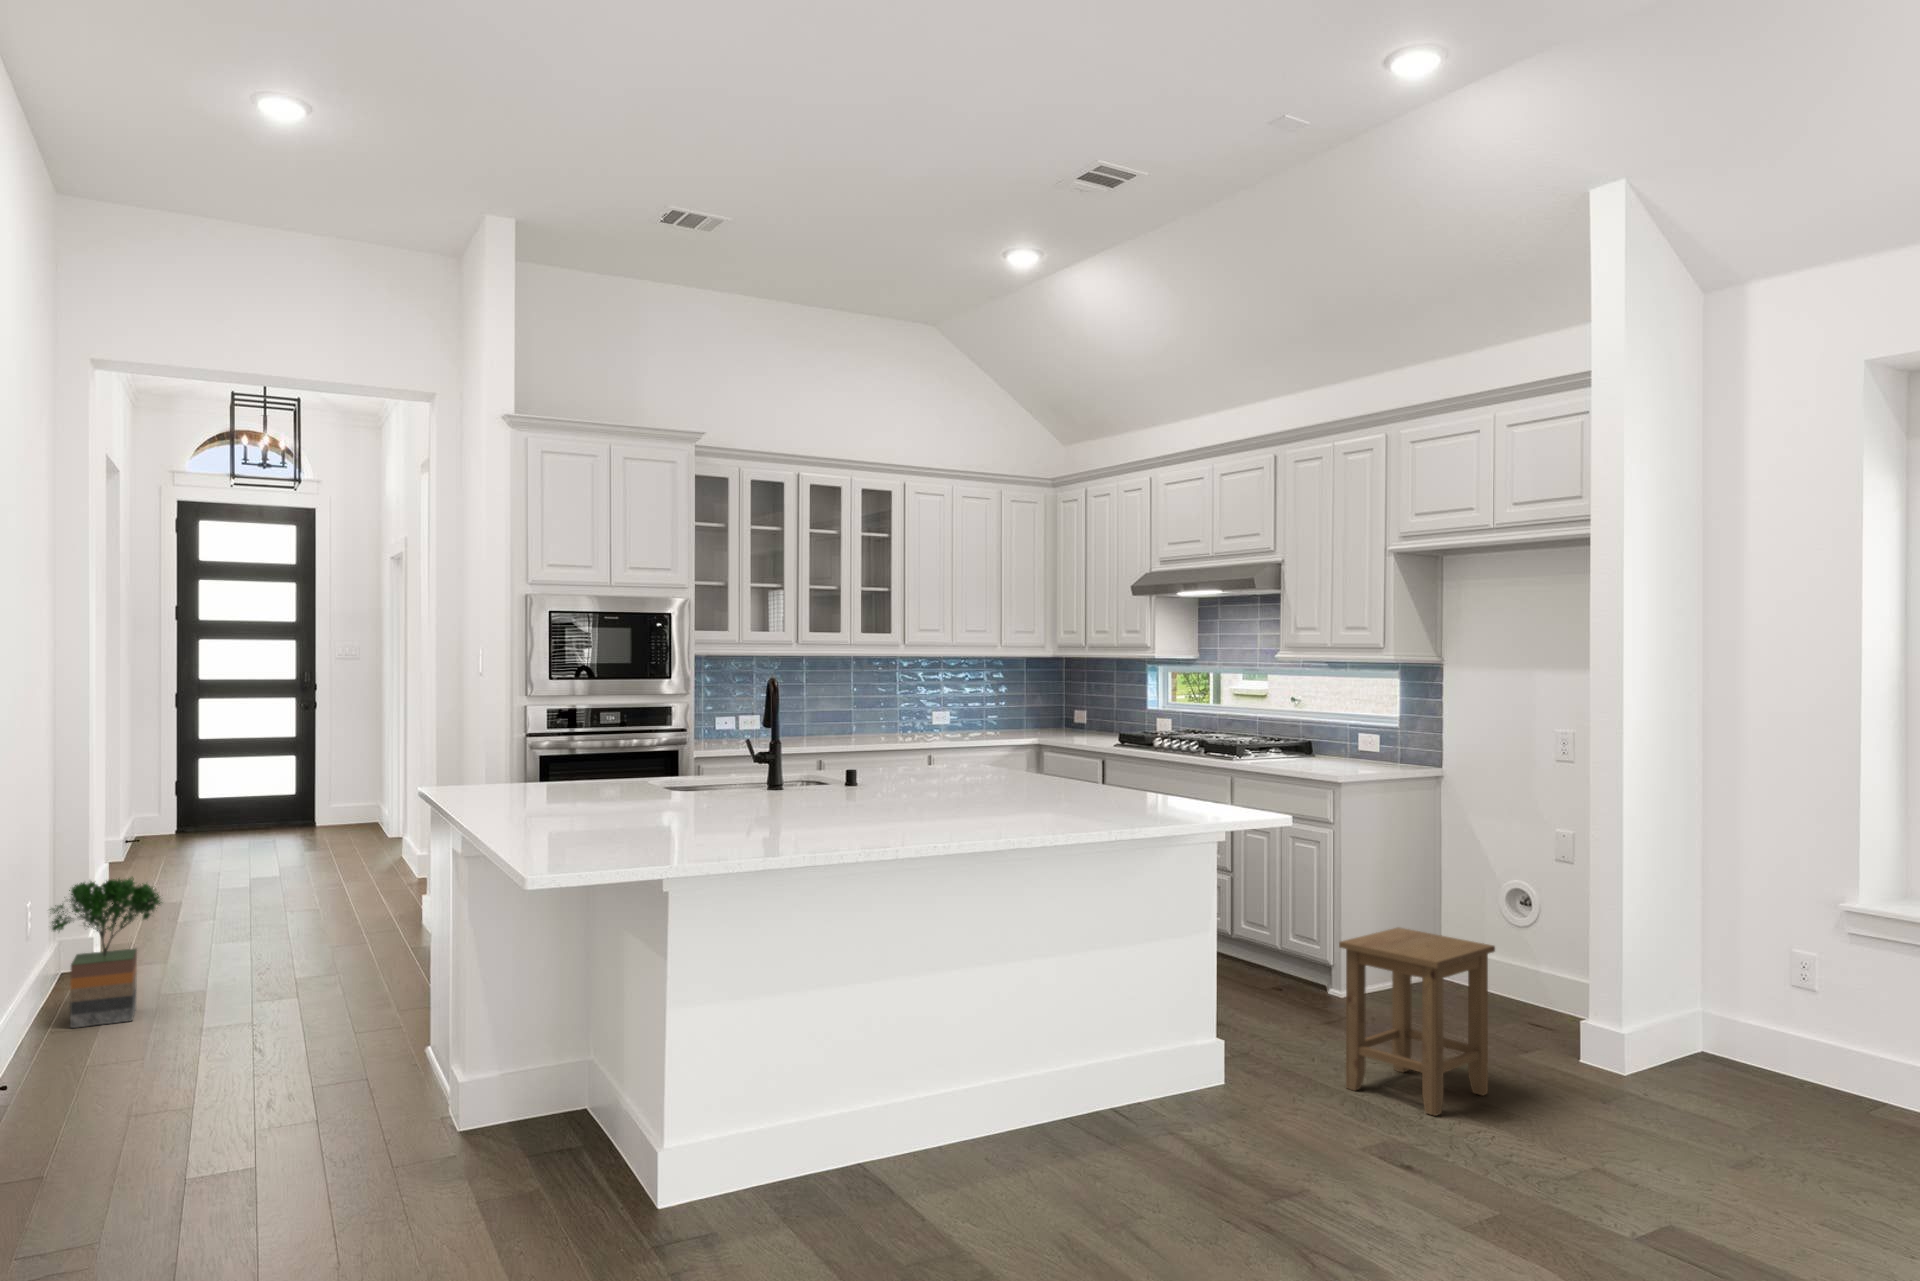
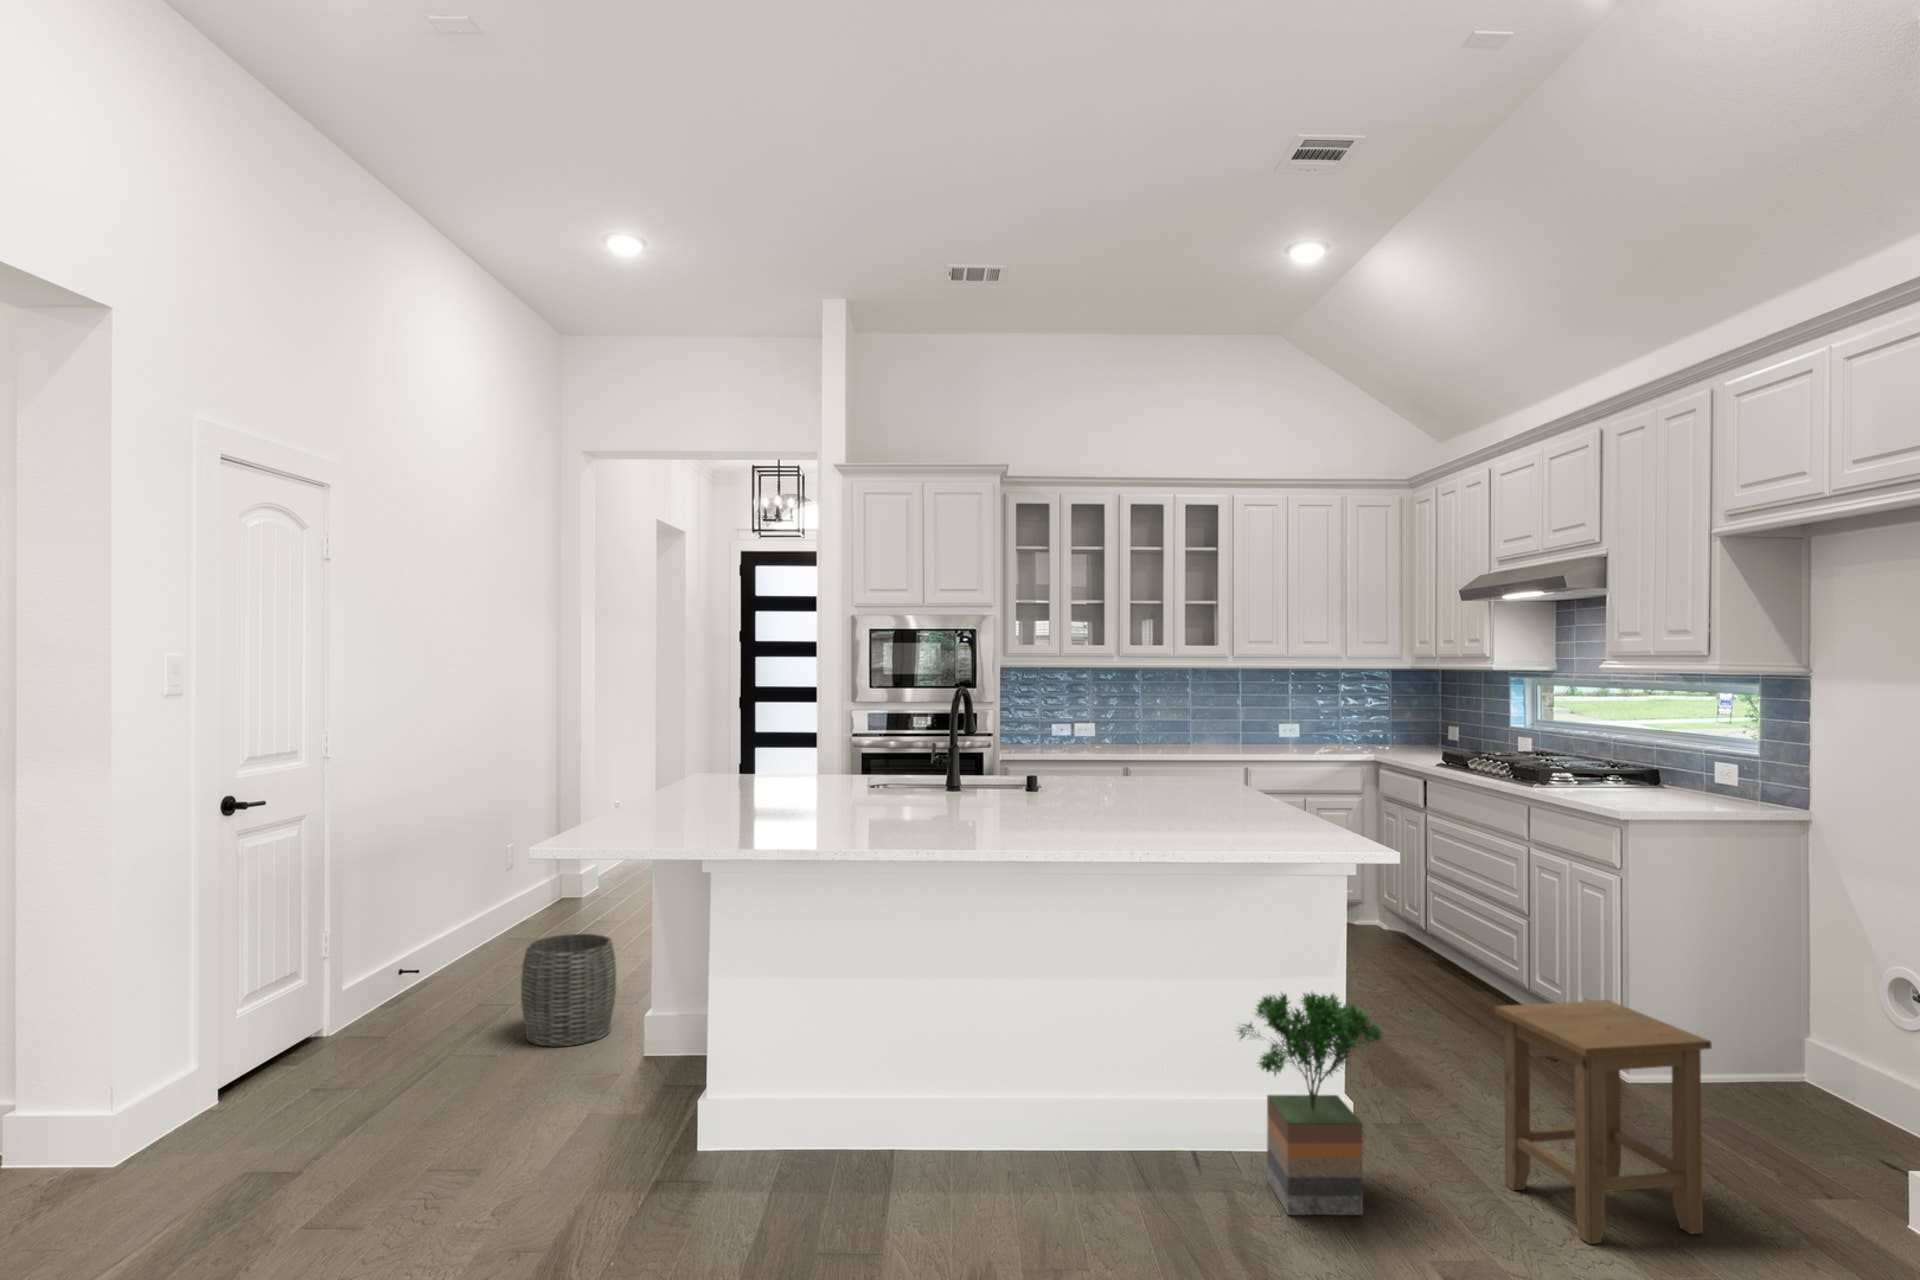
potted tree: present [50,877,162,1028] -> present [1239,993,1384,1215]
woven basket: none [250,1000,380,1149] -> present [521,934,616,1047]

